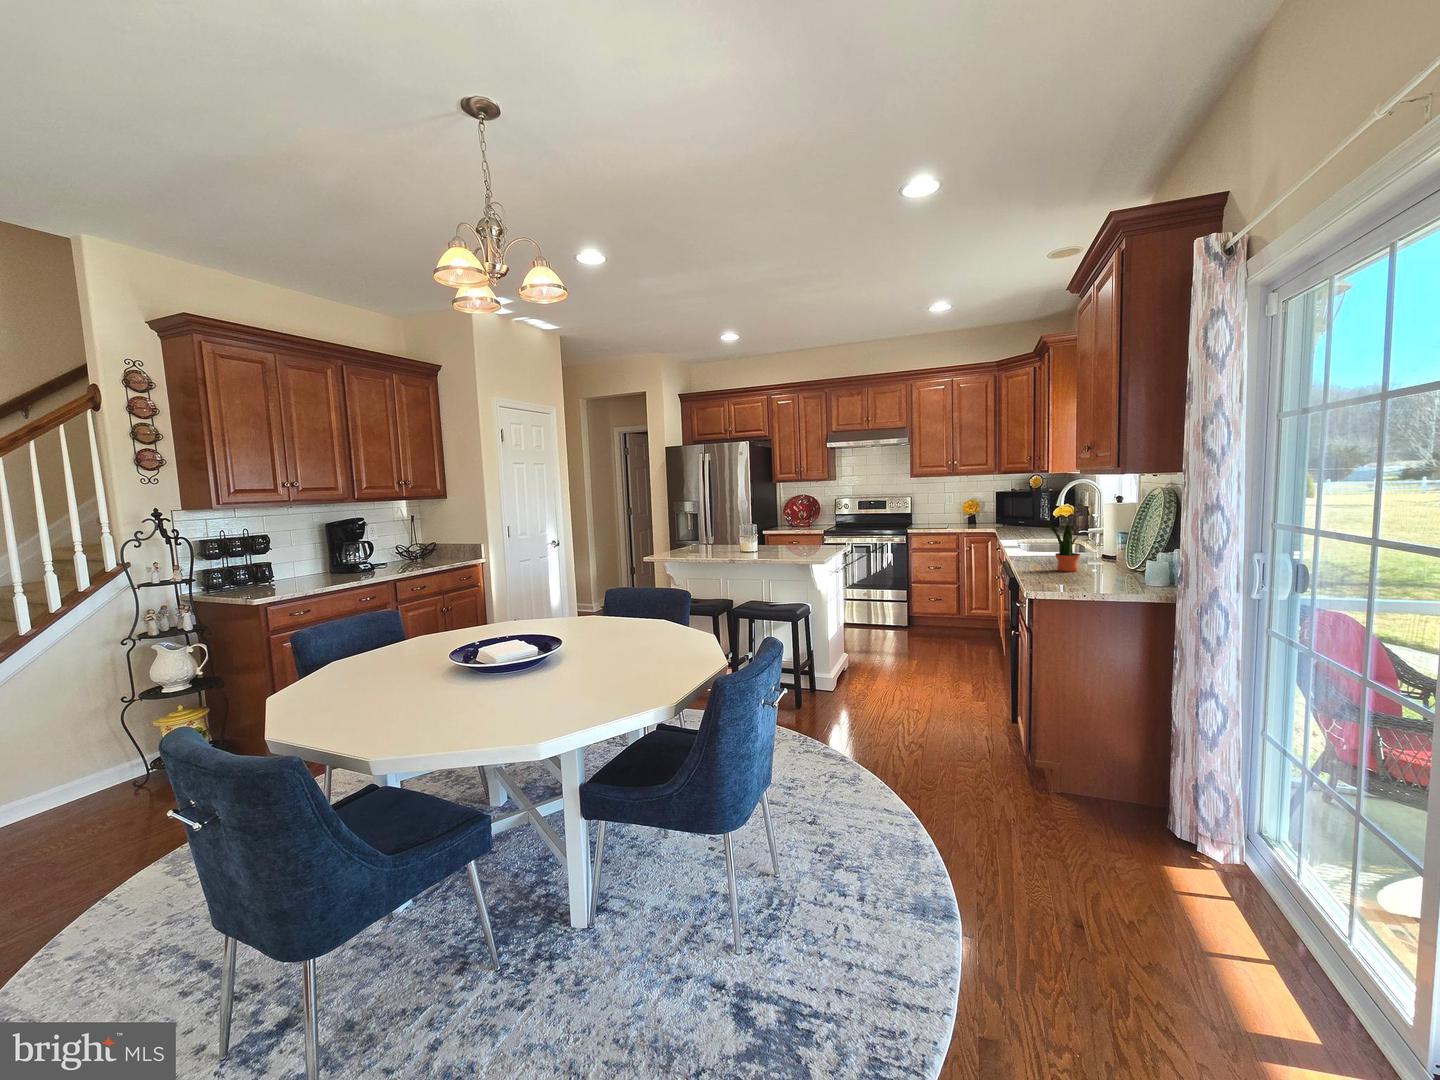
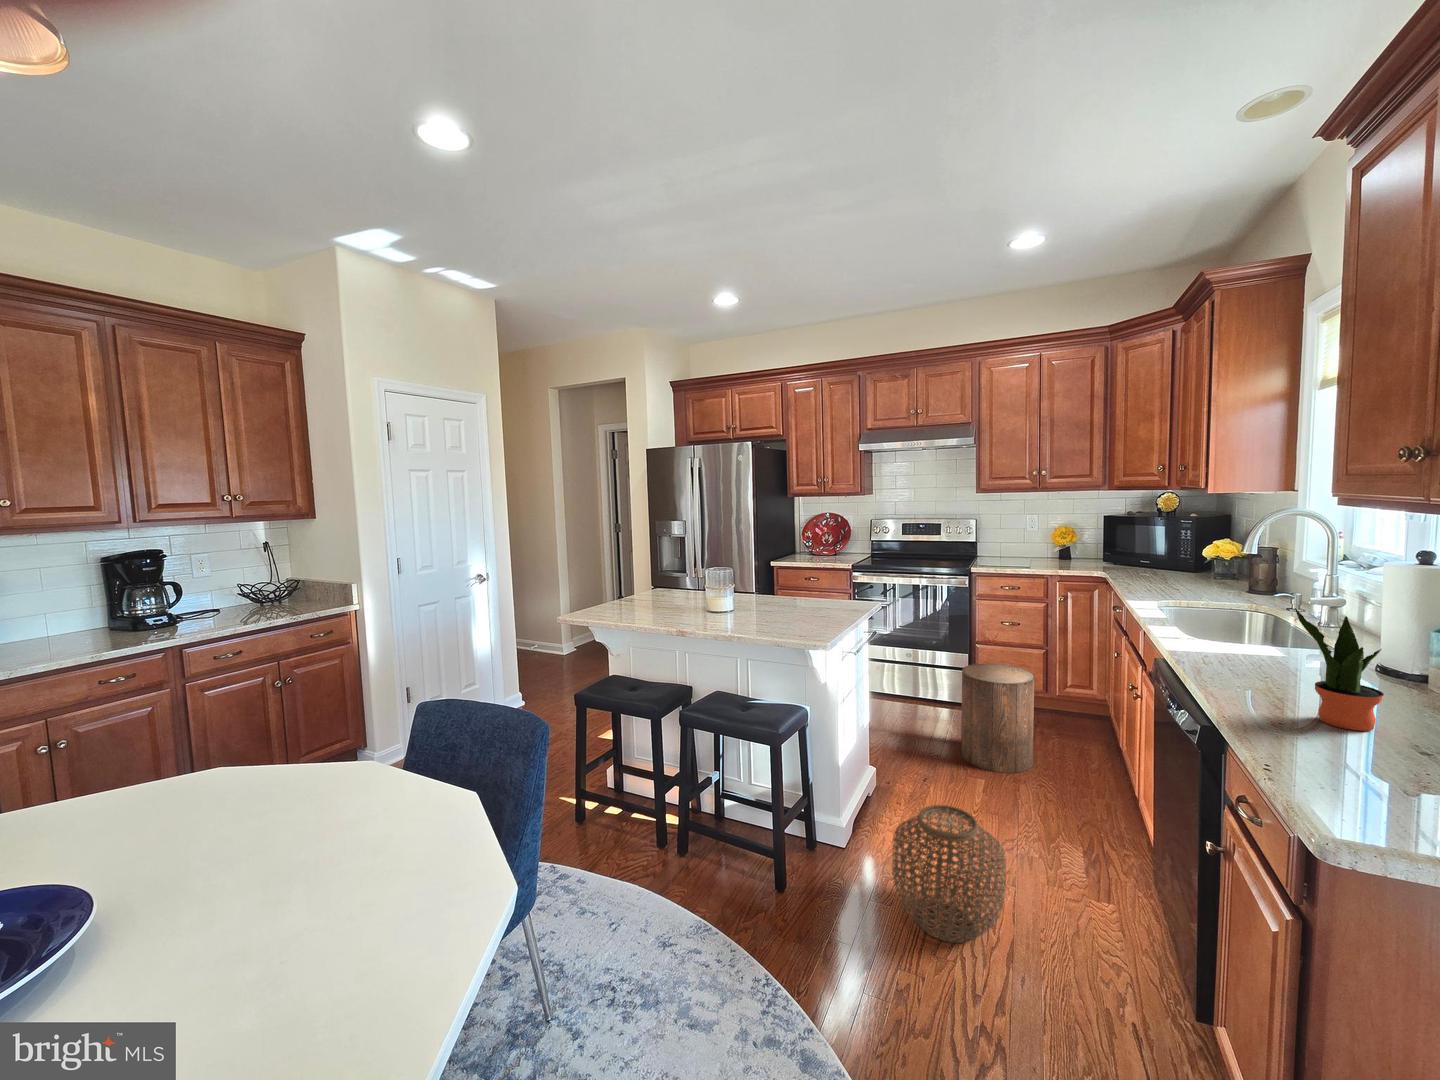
stool: none [902,591,948,658] -> present [961,664,1034,773]
woven basket: none [863,648,924,717] -> present [893,805,1006,943]

